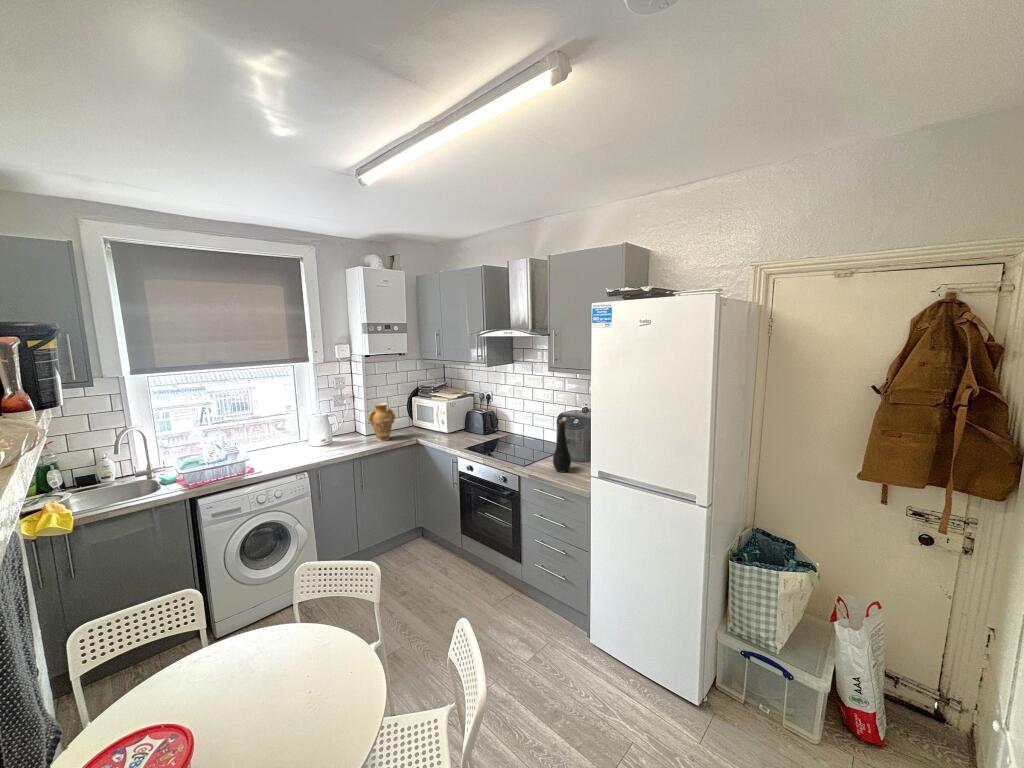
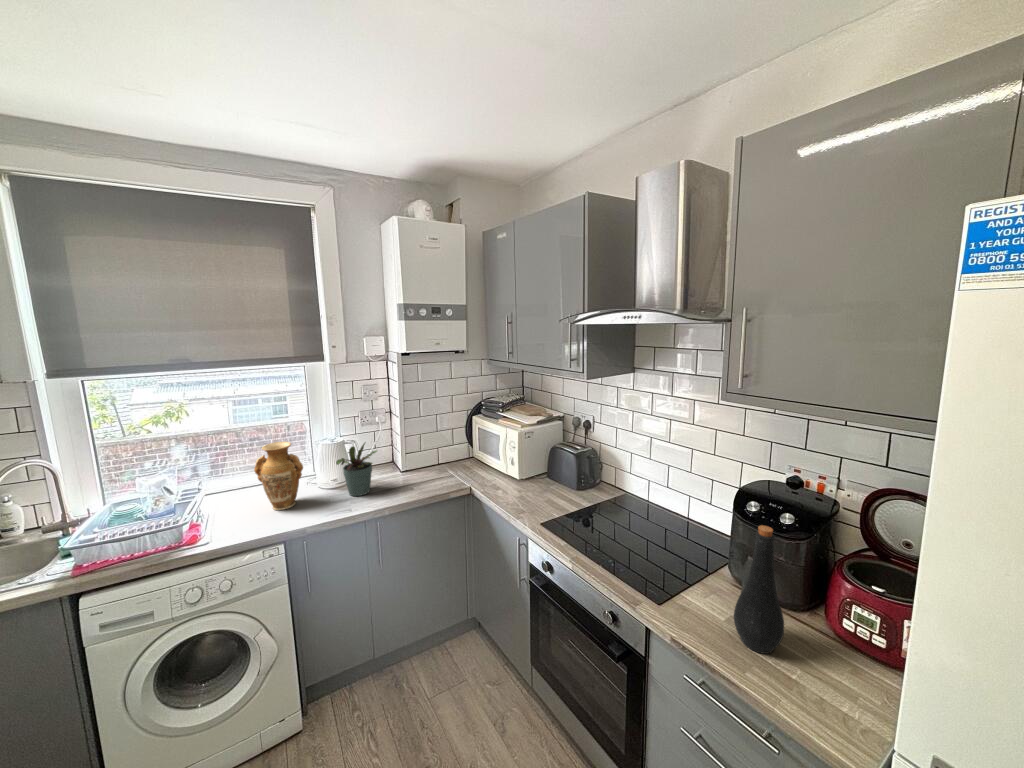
vase: present [369,403,395,441] -> present [254,442,303,510]
potted plant: none [329,413,354,449] -> present [336,443,377,496]

